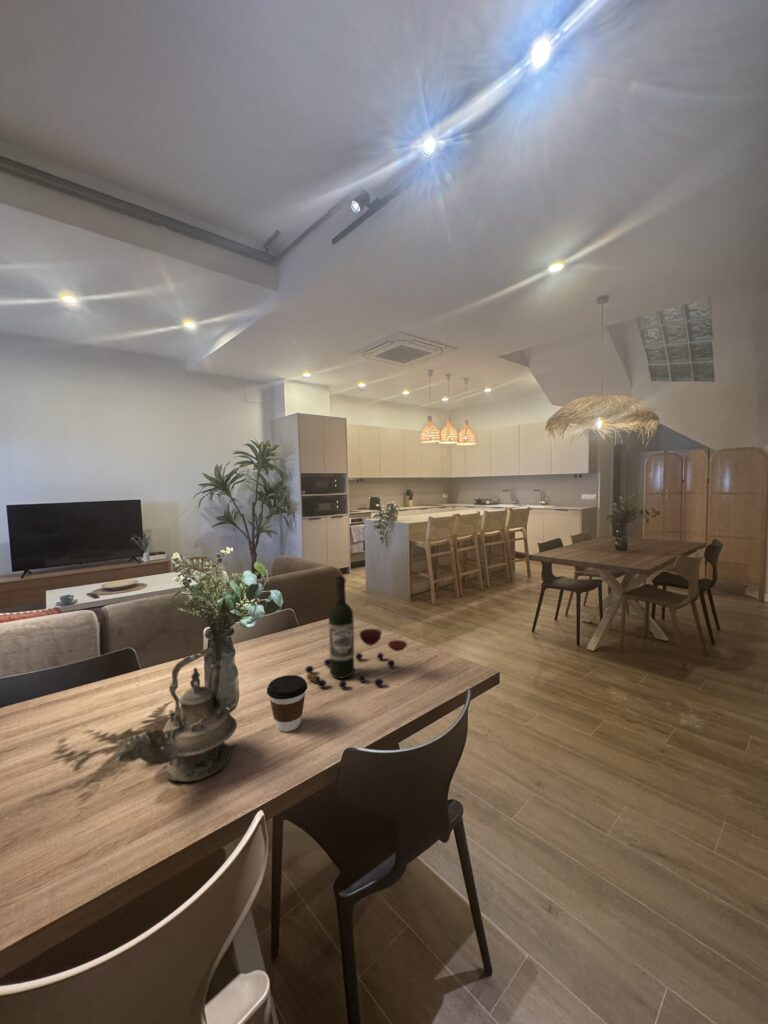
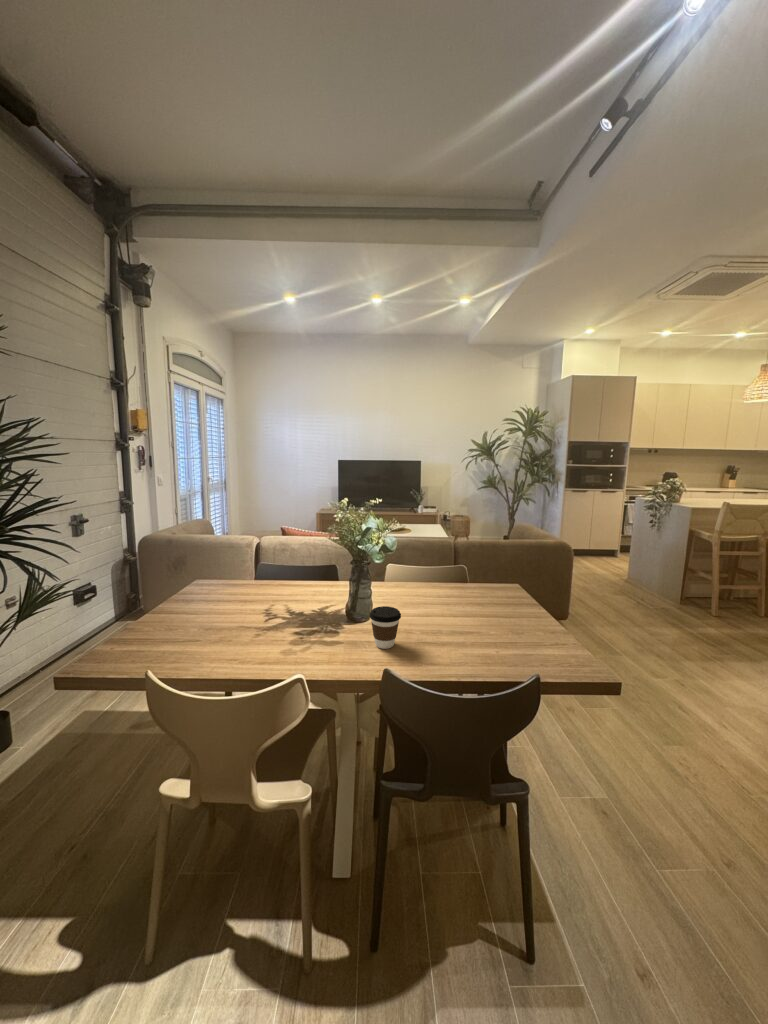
wine bottle: present [306,576,407,688] -> none [428,539,519,650]
teapot: present [115,649,237,782] -> none [258,567,342,652]

